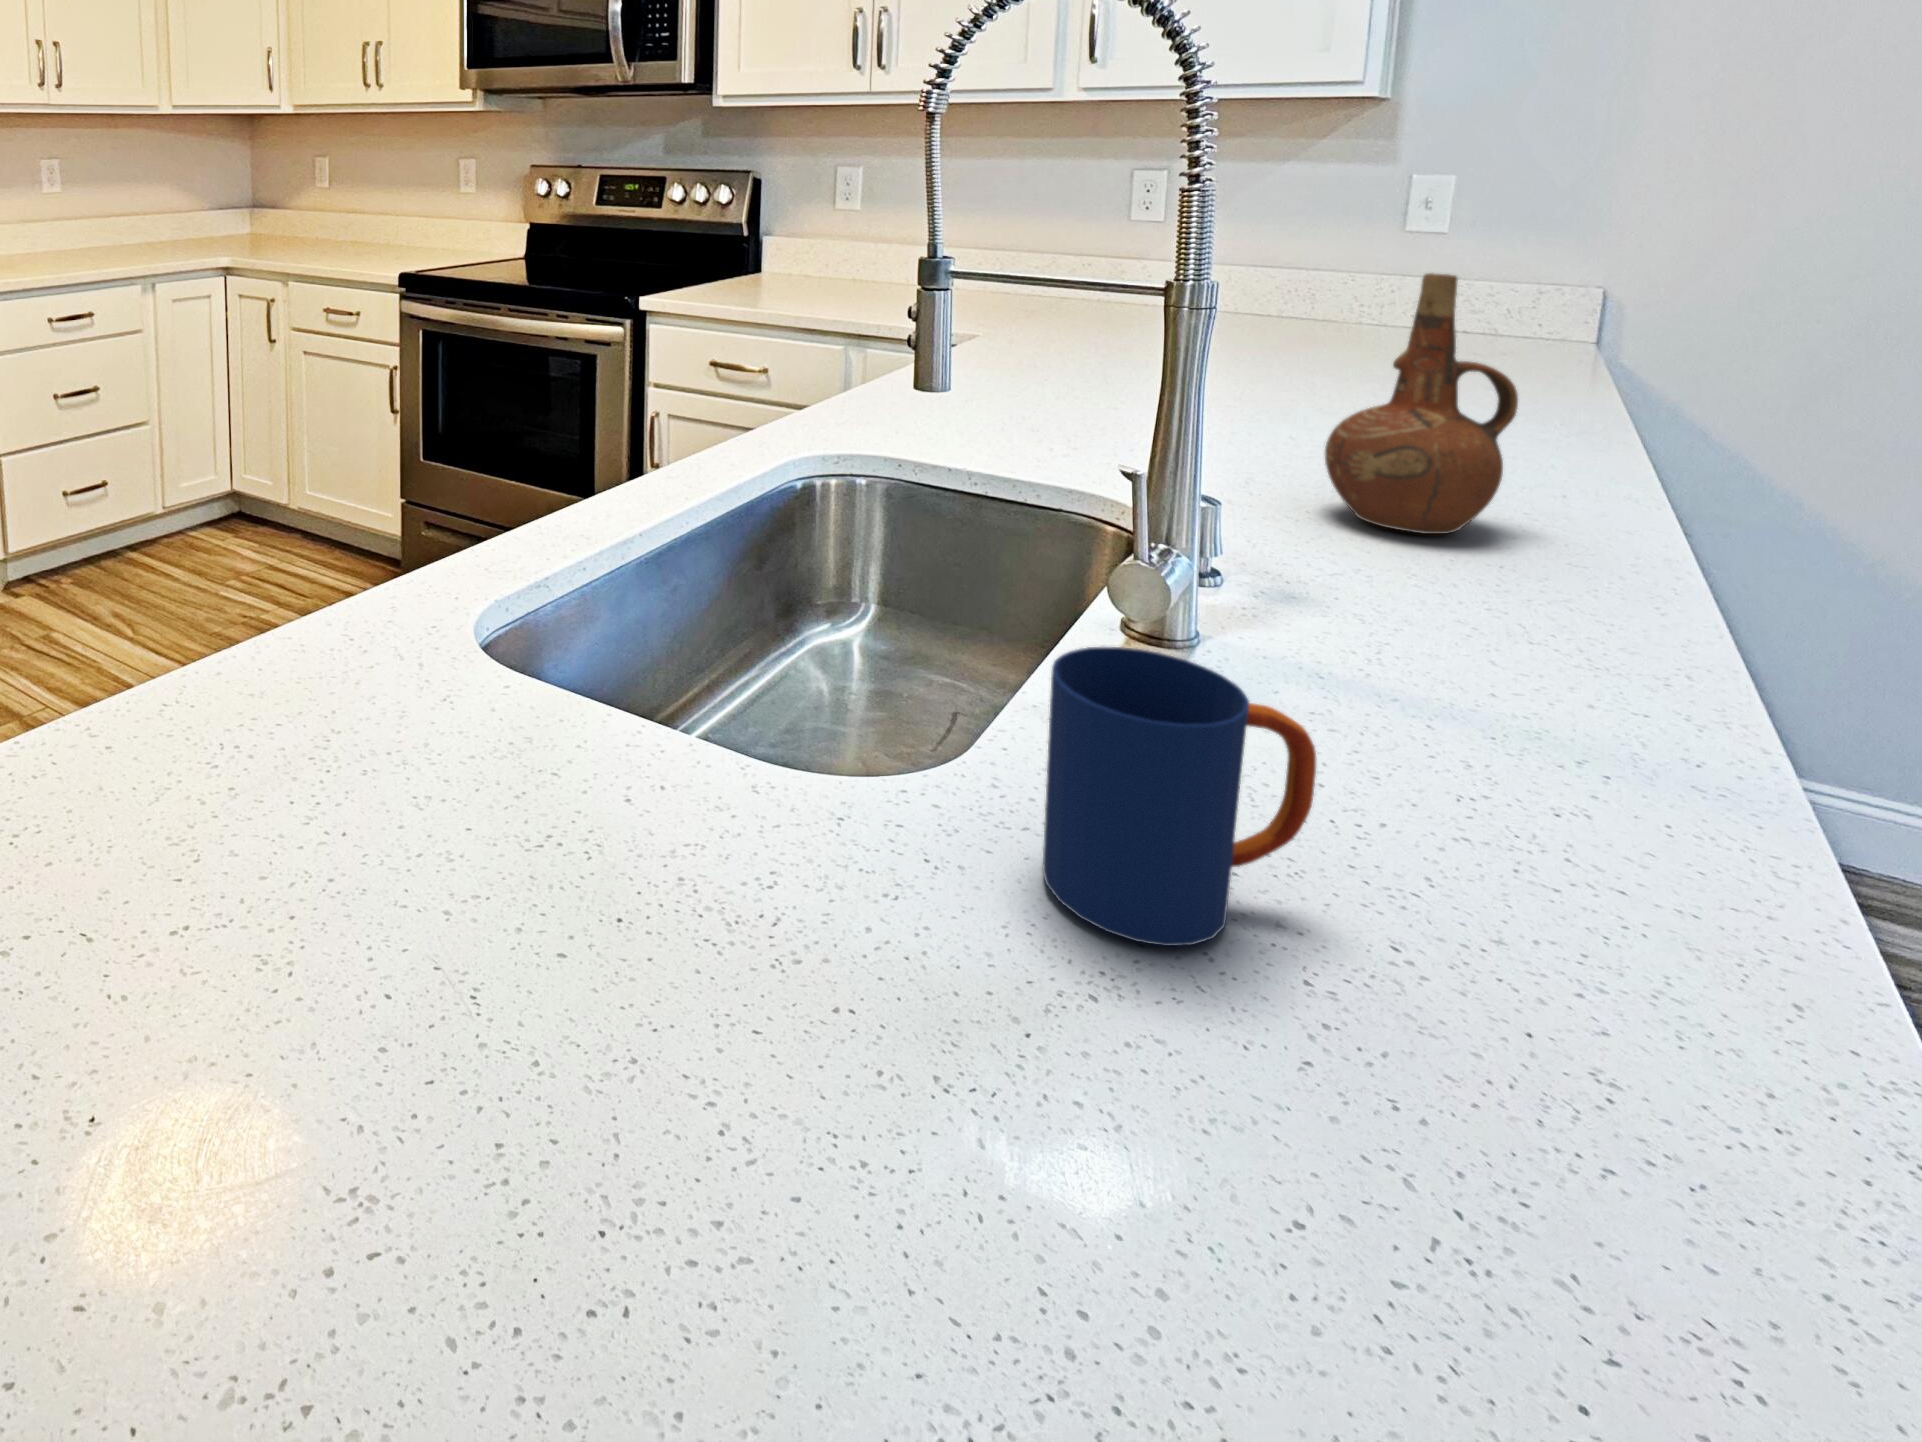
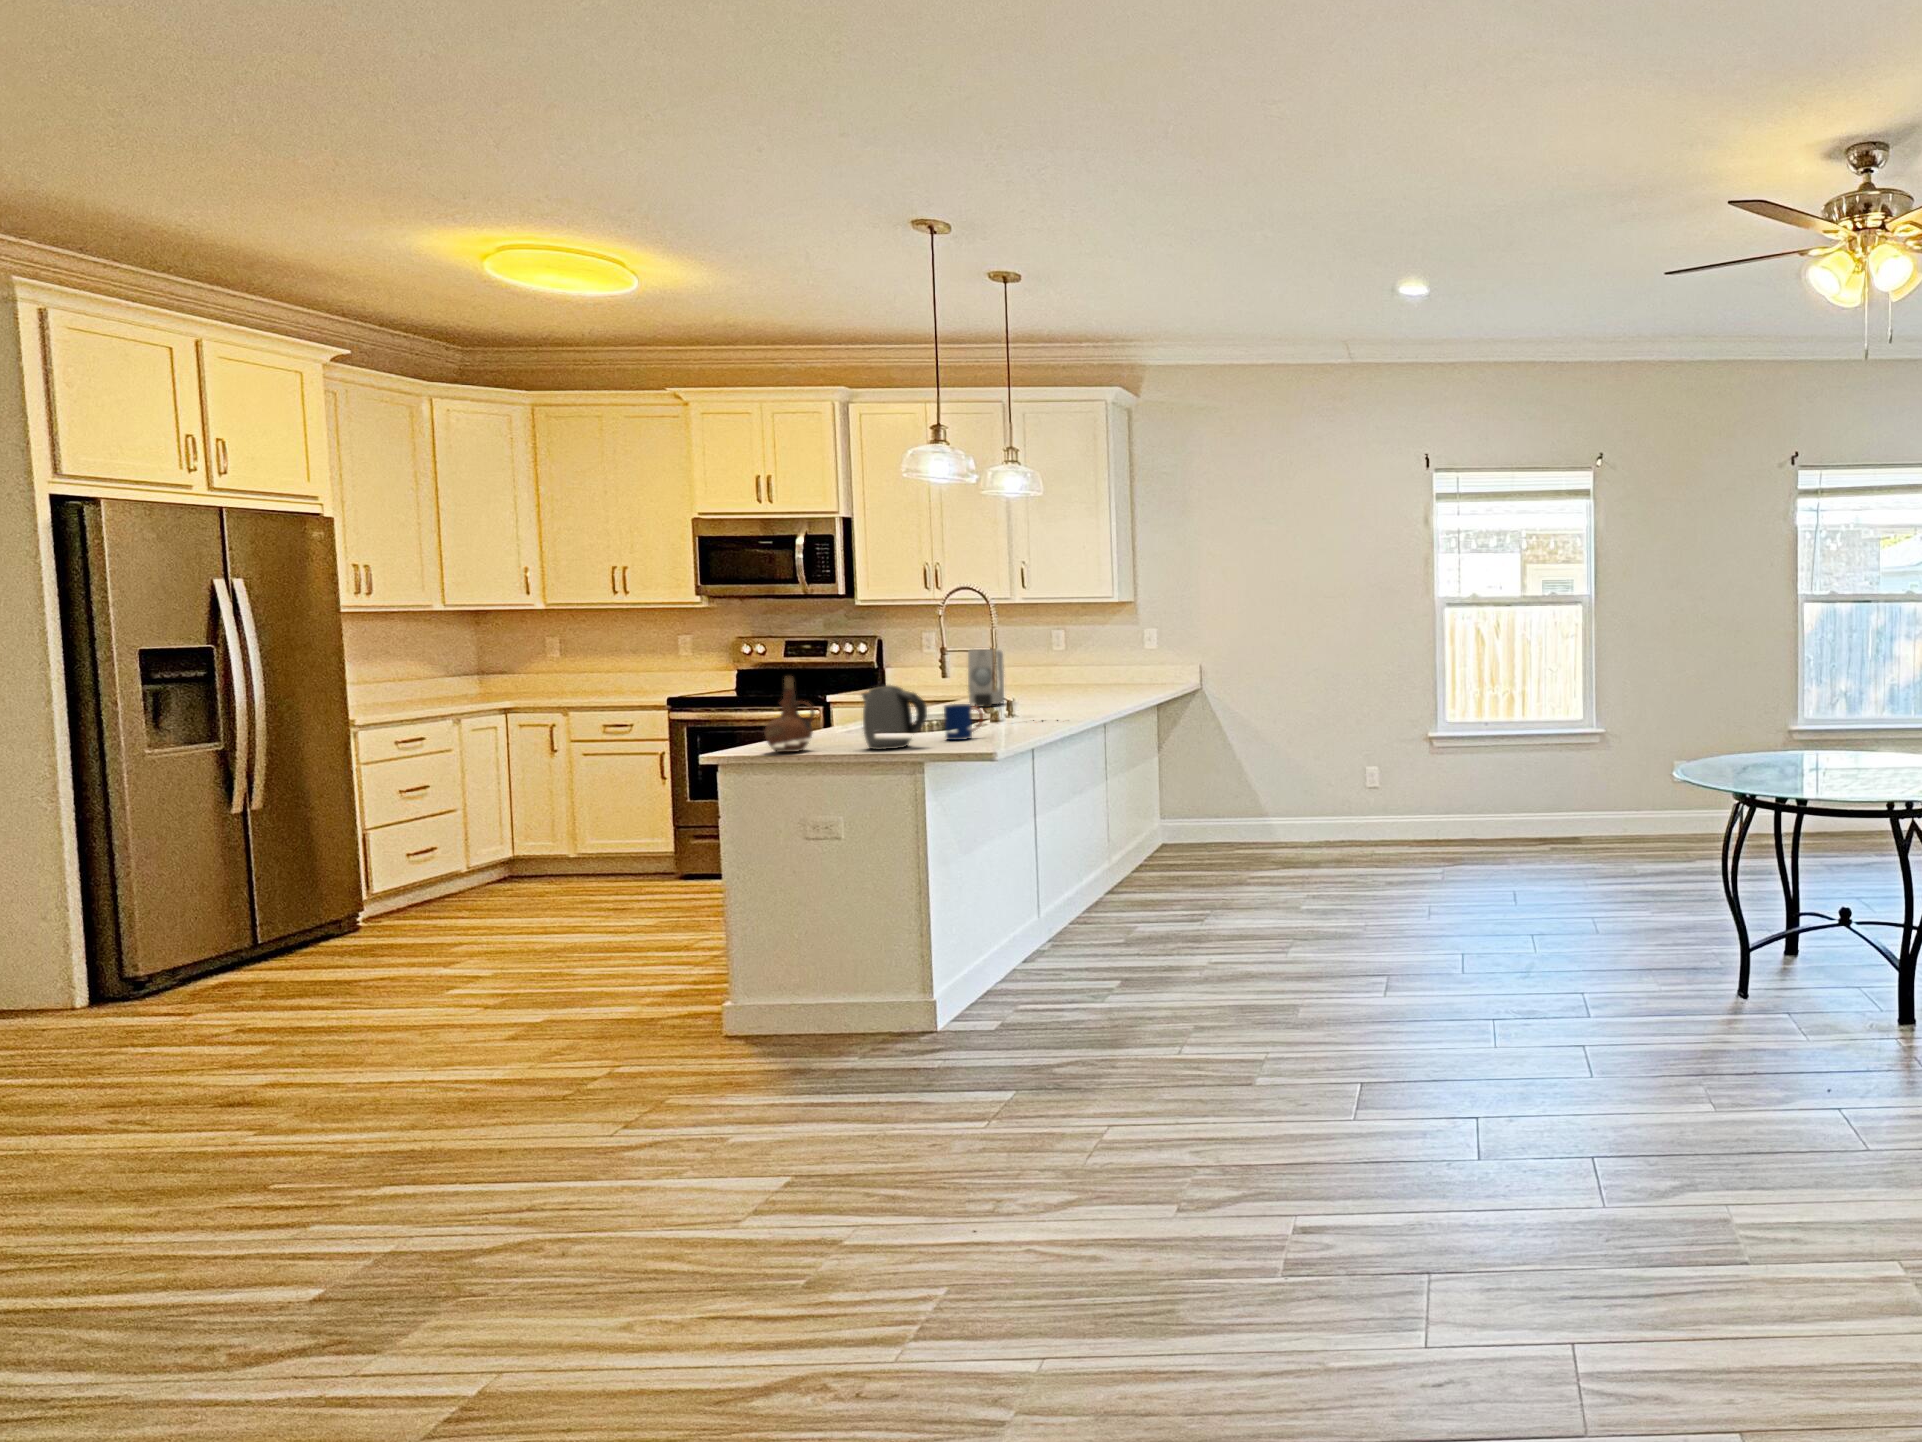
soap dispenser: none [993,227,1106,423] -> present [968,649,1004,707]
ceramic pitcher: present [1325,273,1518,534] -> present [764,677,815,752]
kettle: none [542,547,986,1060] -> present [862,685,927,750]

